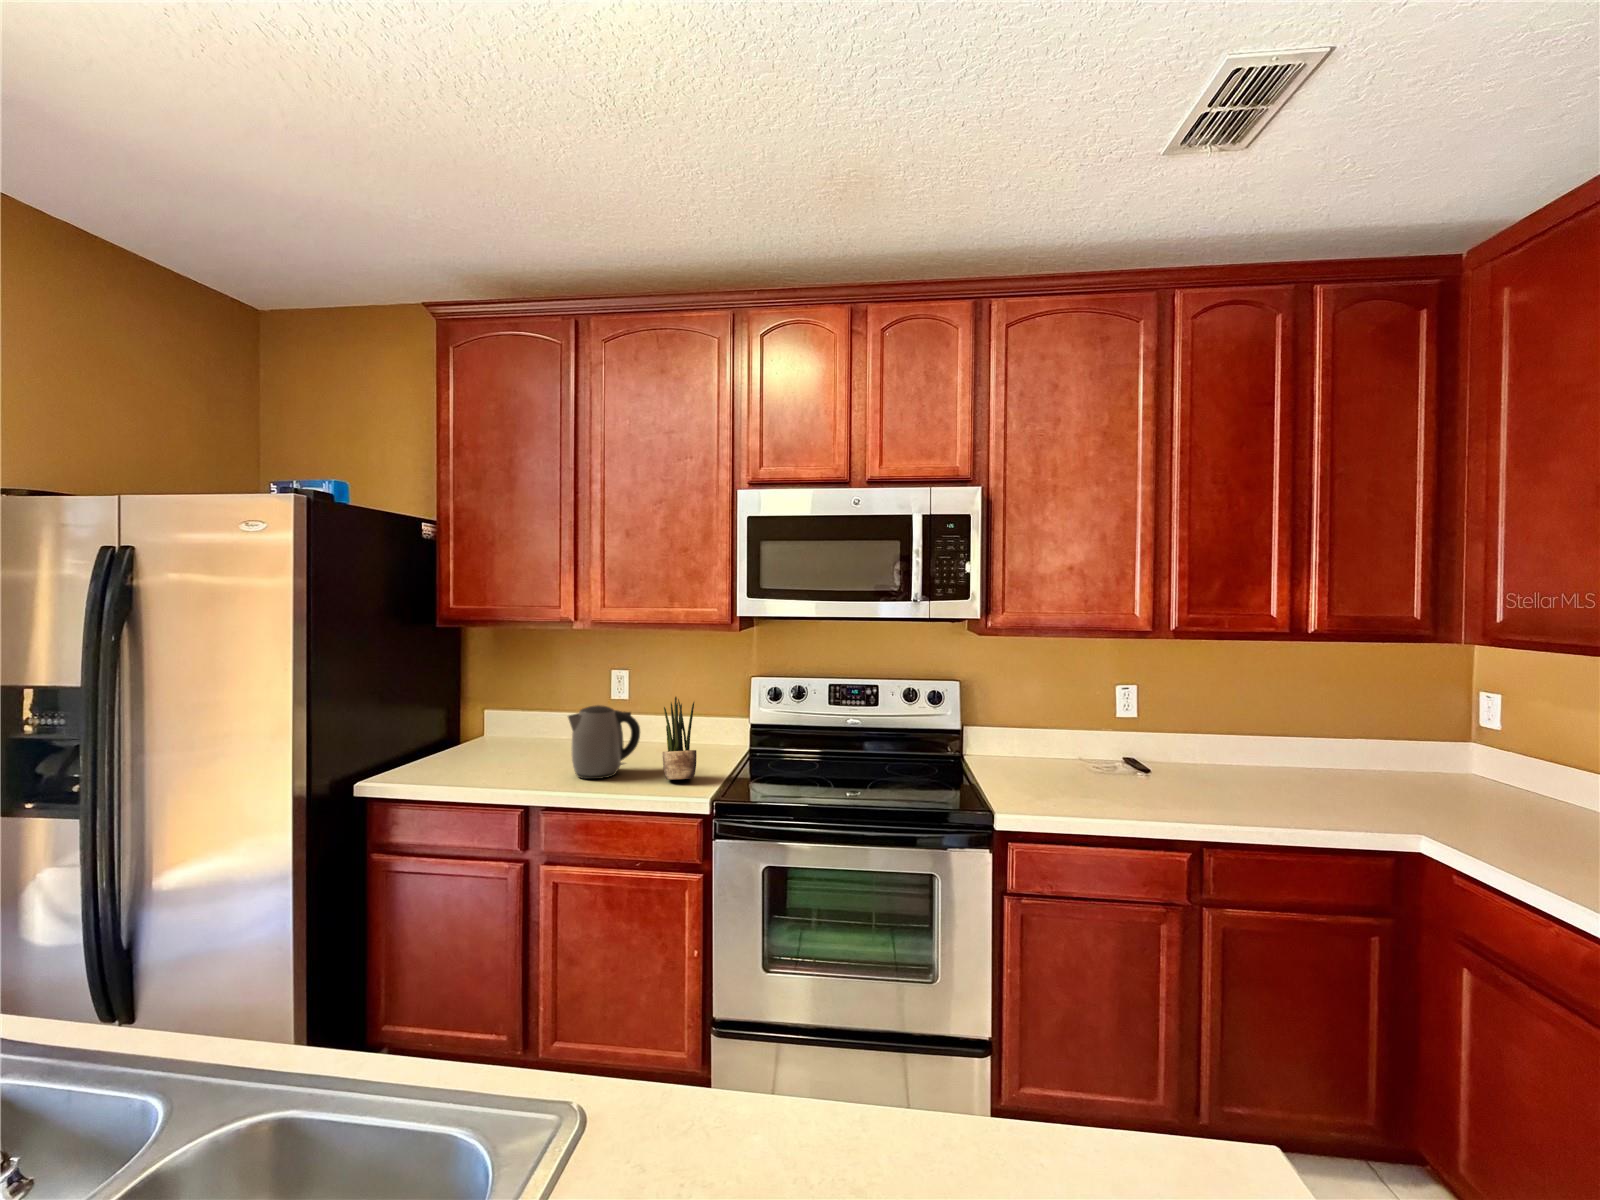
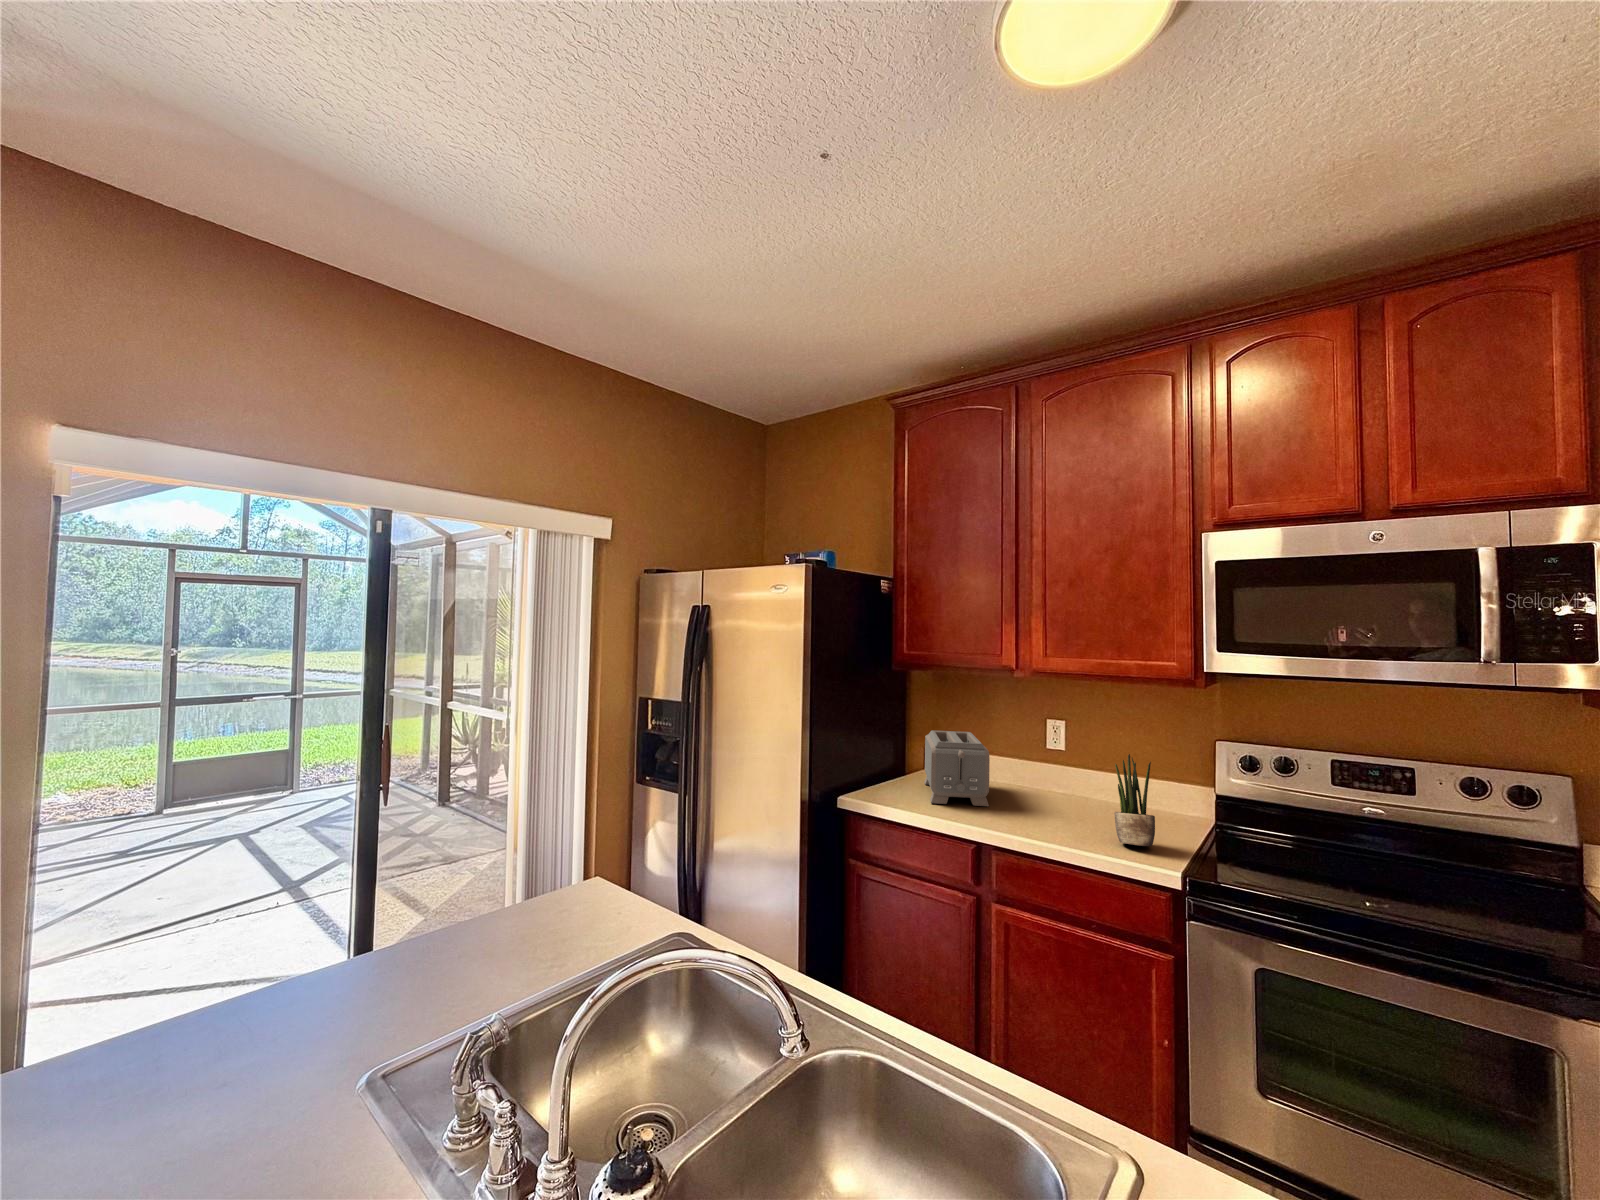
toaster: none [472,692,544,773] -> present [924,730,990,806]
kettle: present [568,705,640,779] -> none [1013,754,1087,829]

